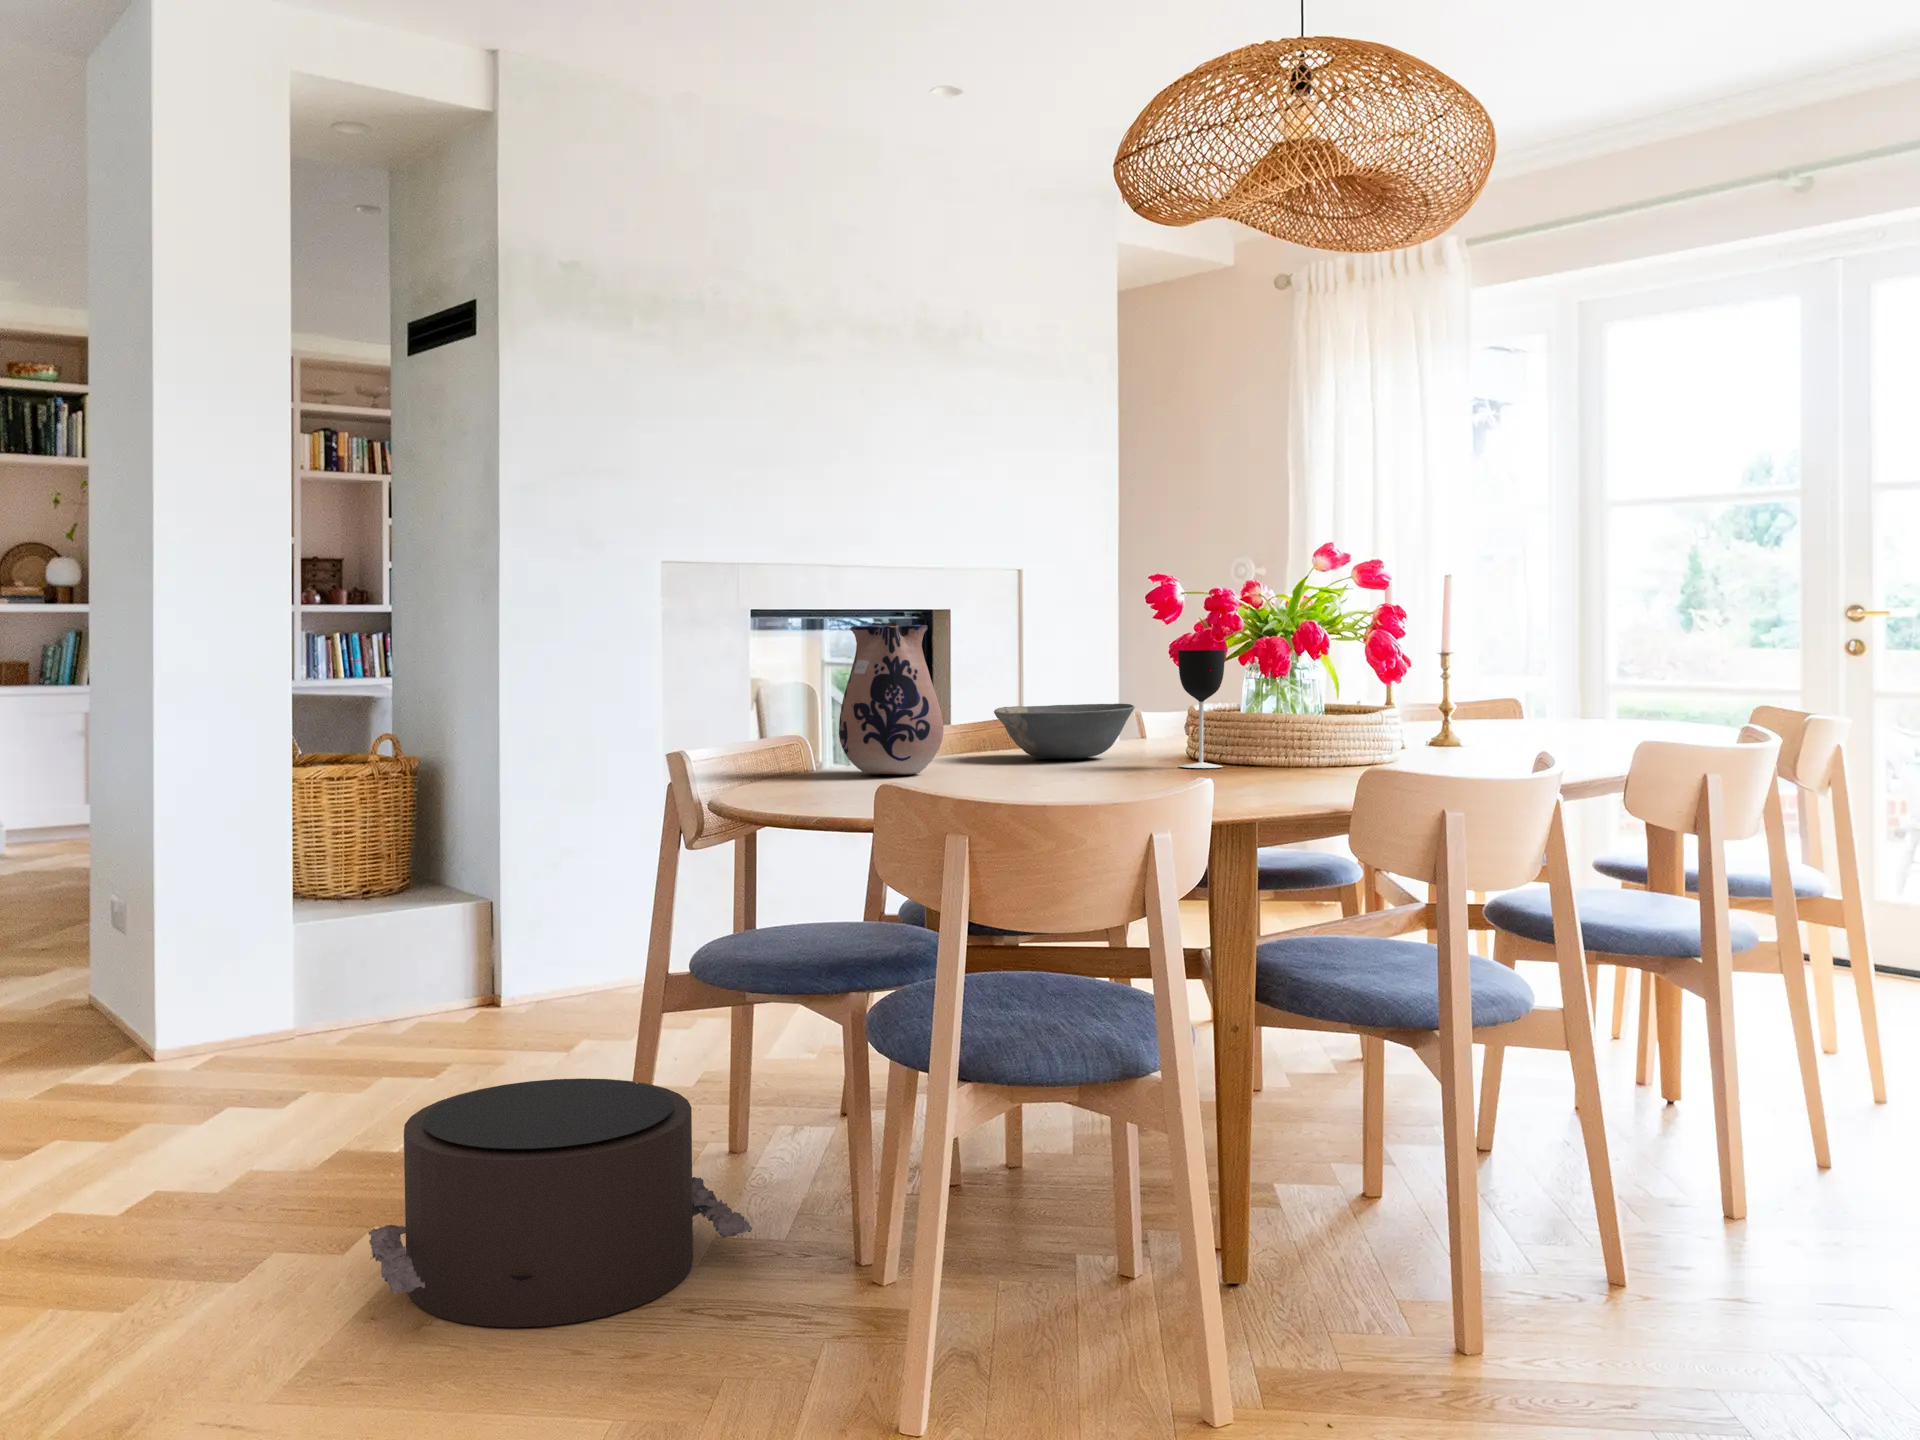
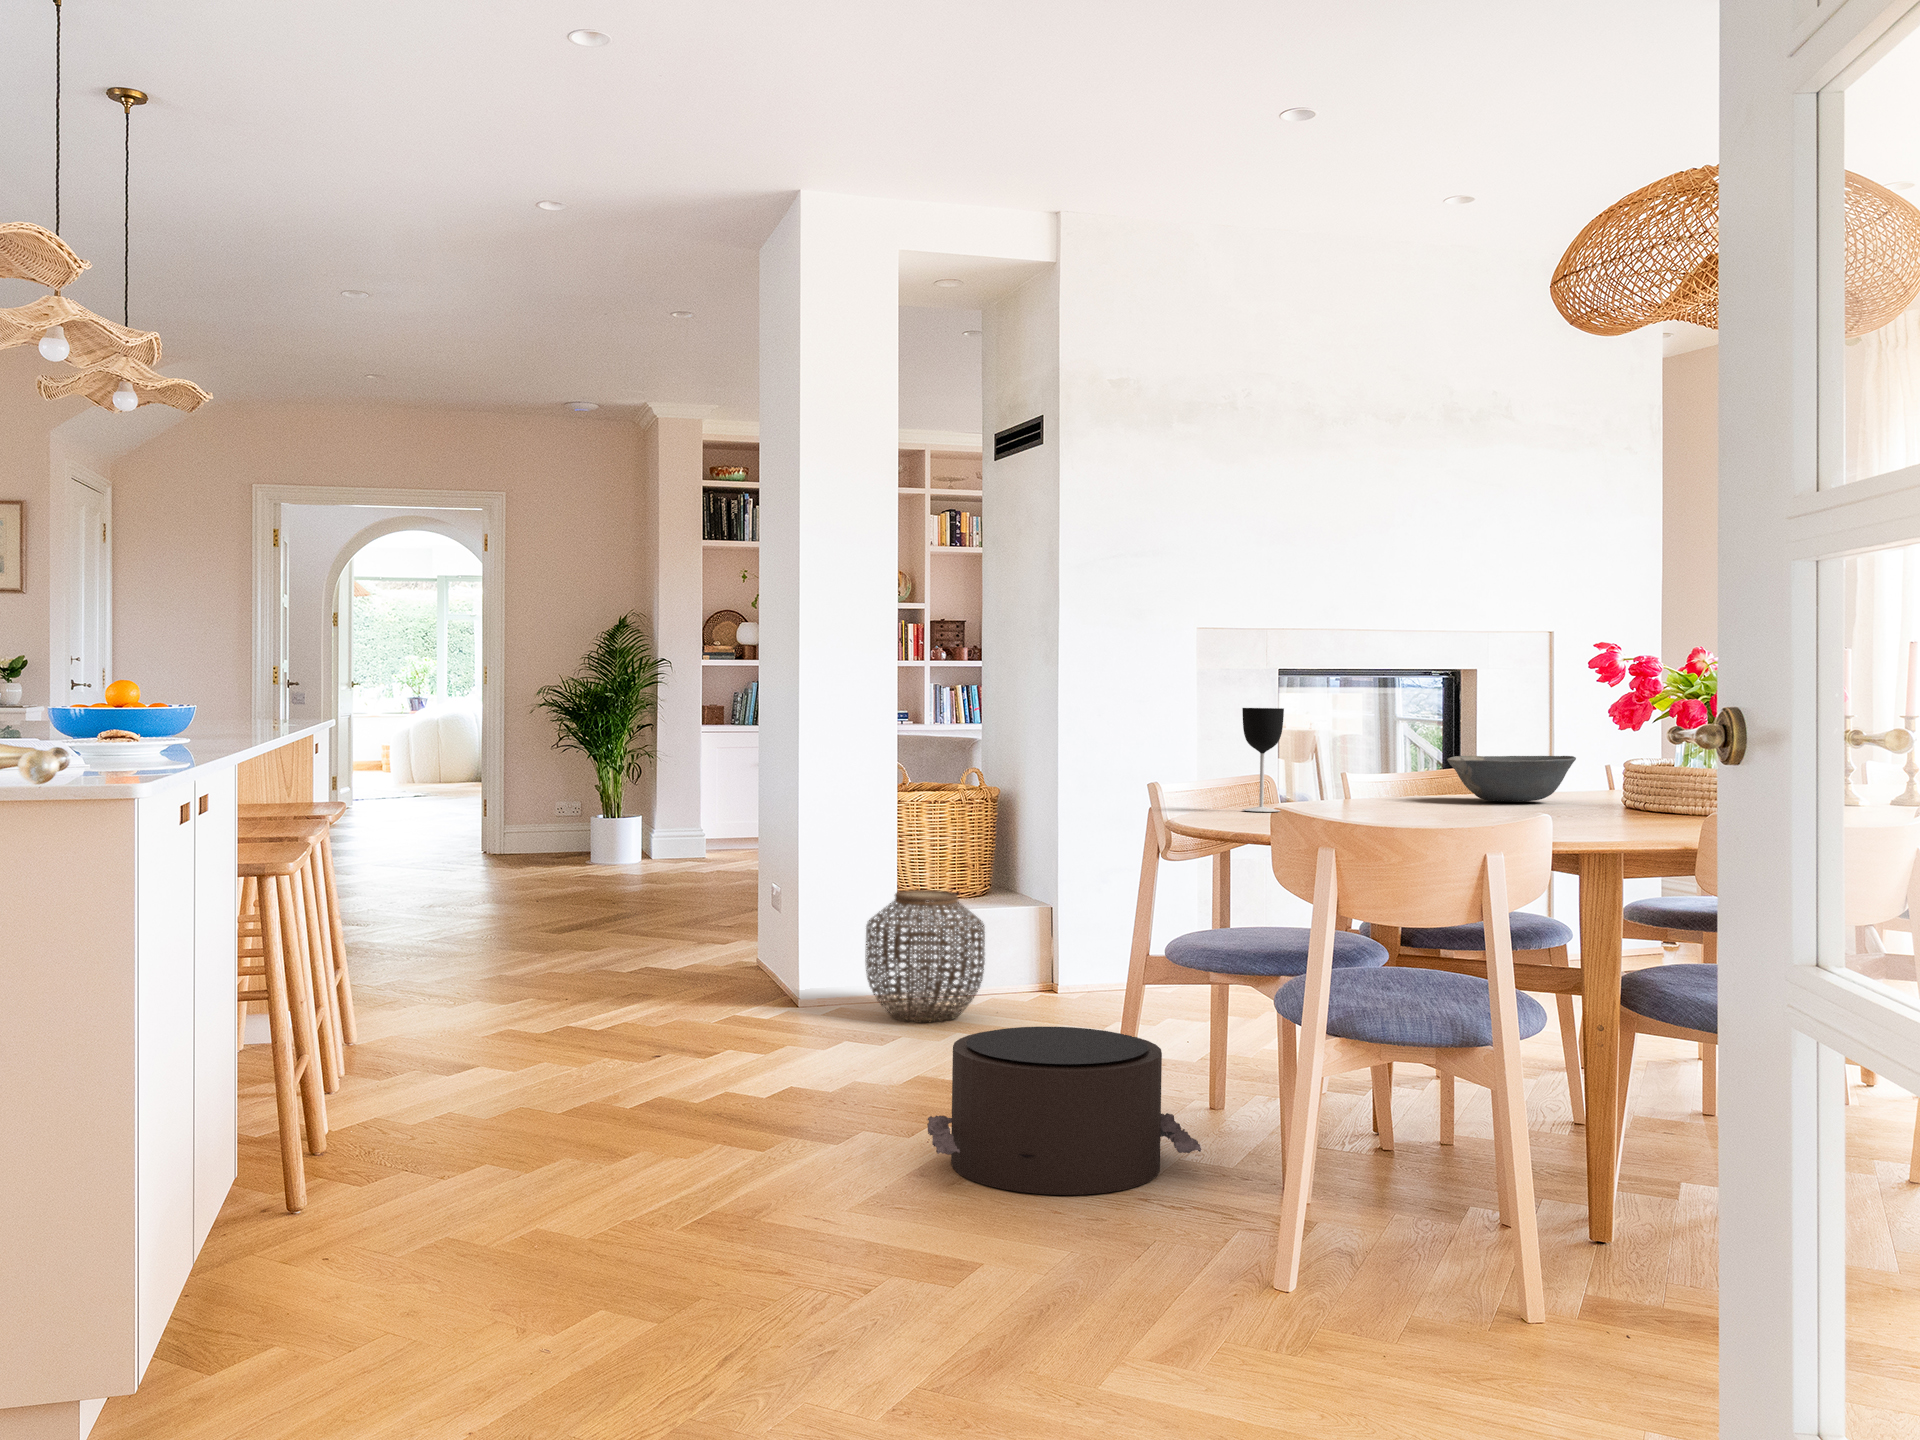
ceramic pitcher: present [839,625,943,775] -> none [1299,684,1386,806]
wine glass: present [1178,650,1225,768] -> present [1242,708,1284,812]
woven basket: none [251,892,413,1062] -> present [865,890,985,1022]

